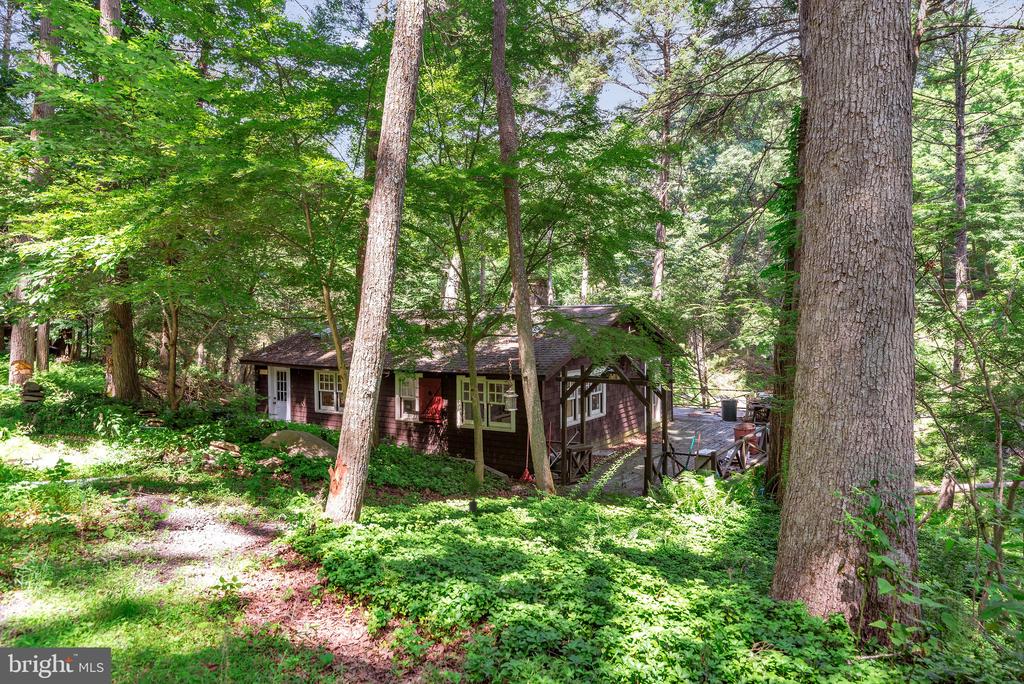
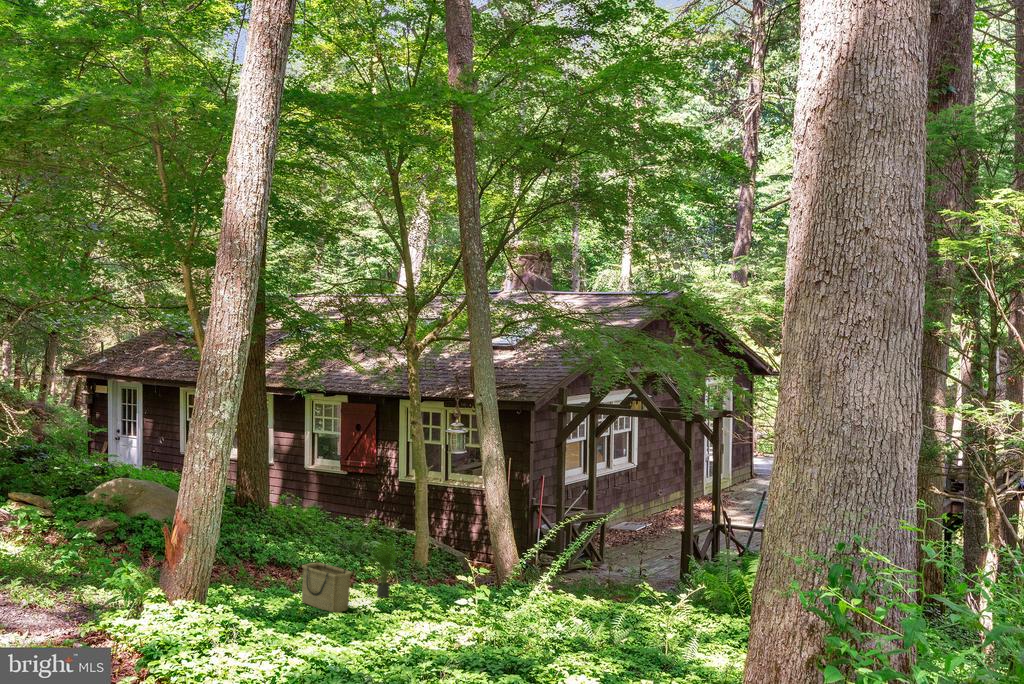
basket: none [420,489,457,525] -> present [302,563,352,612]

